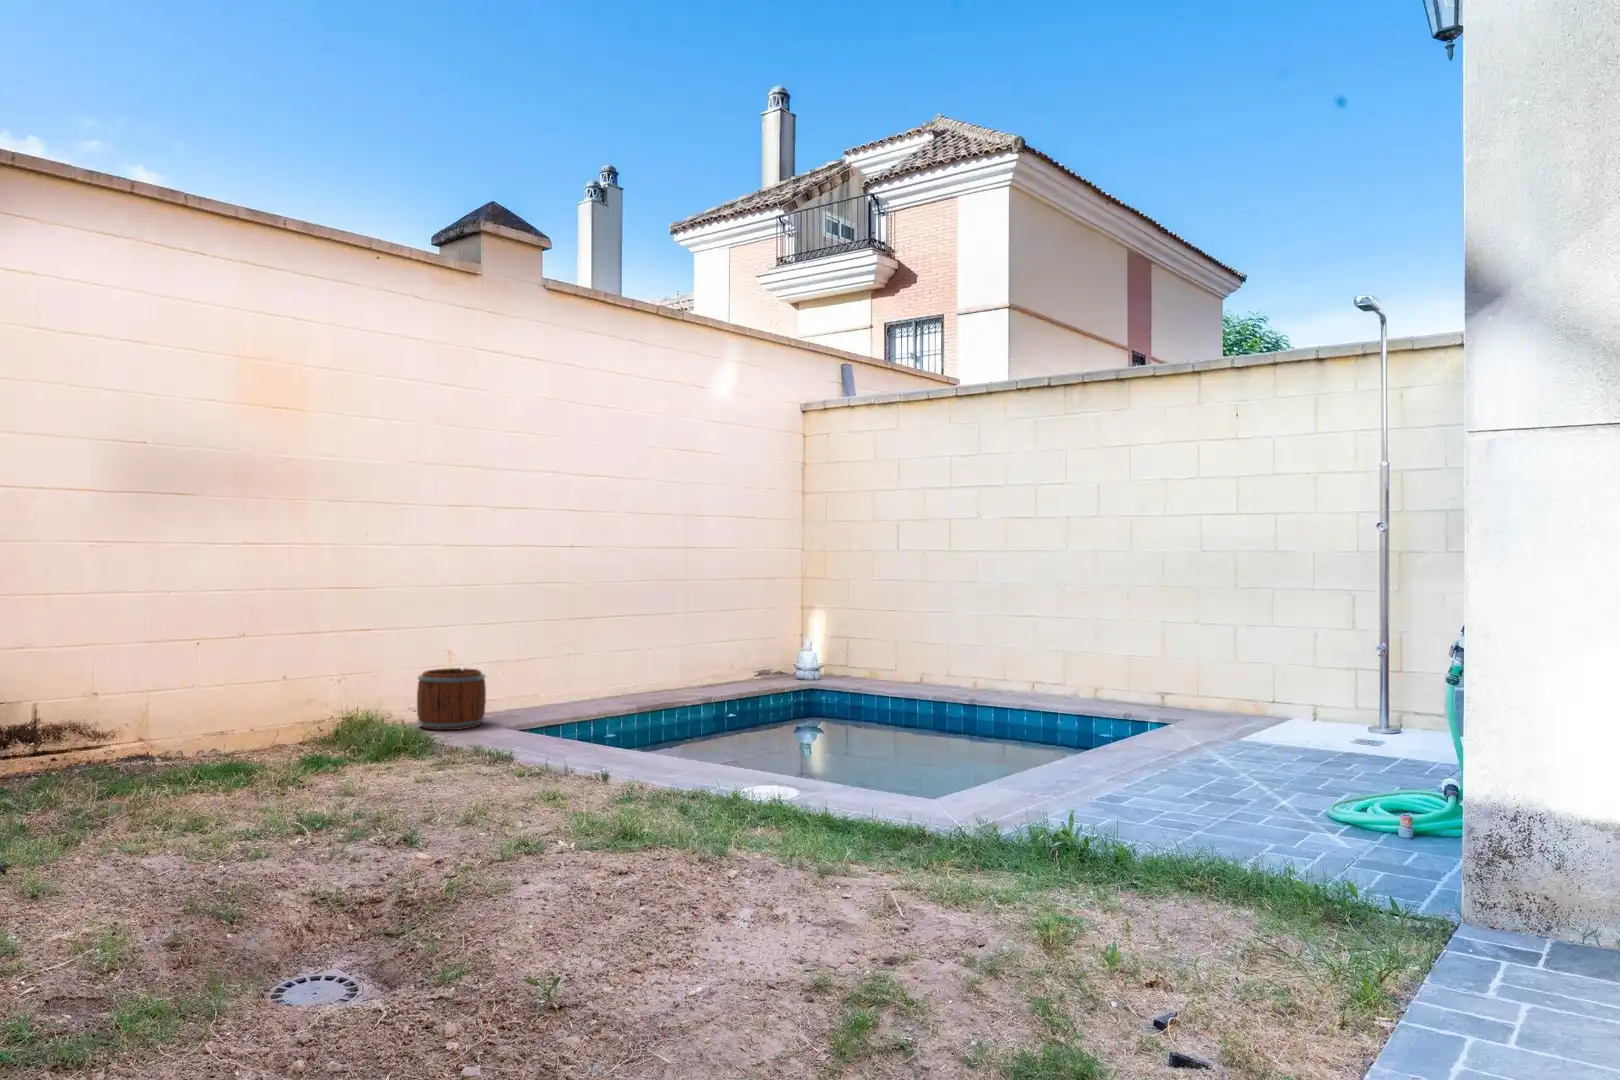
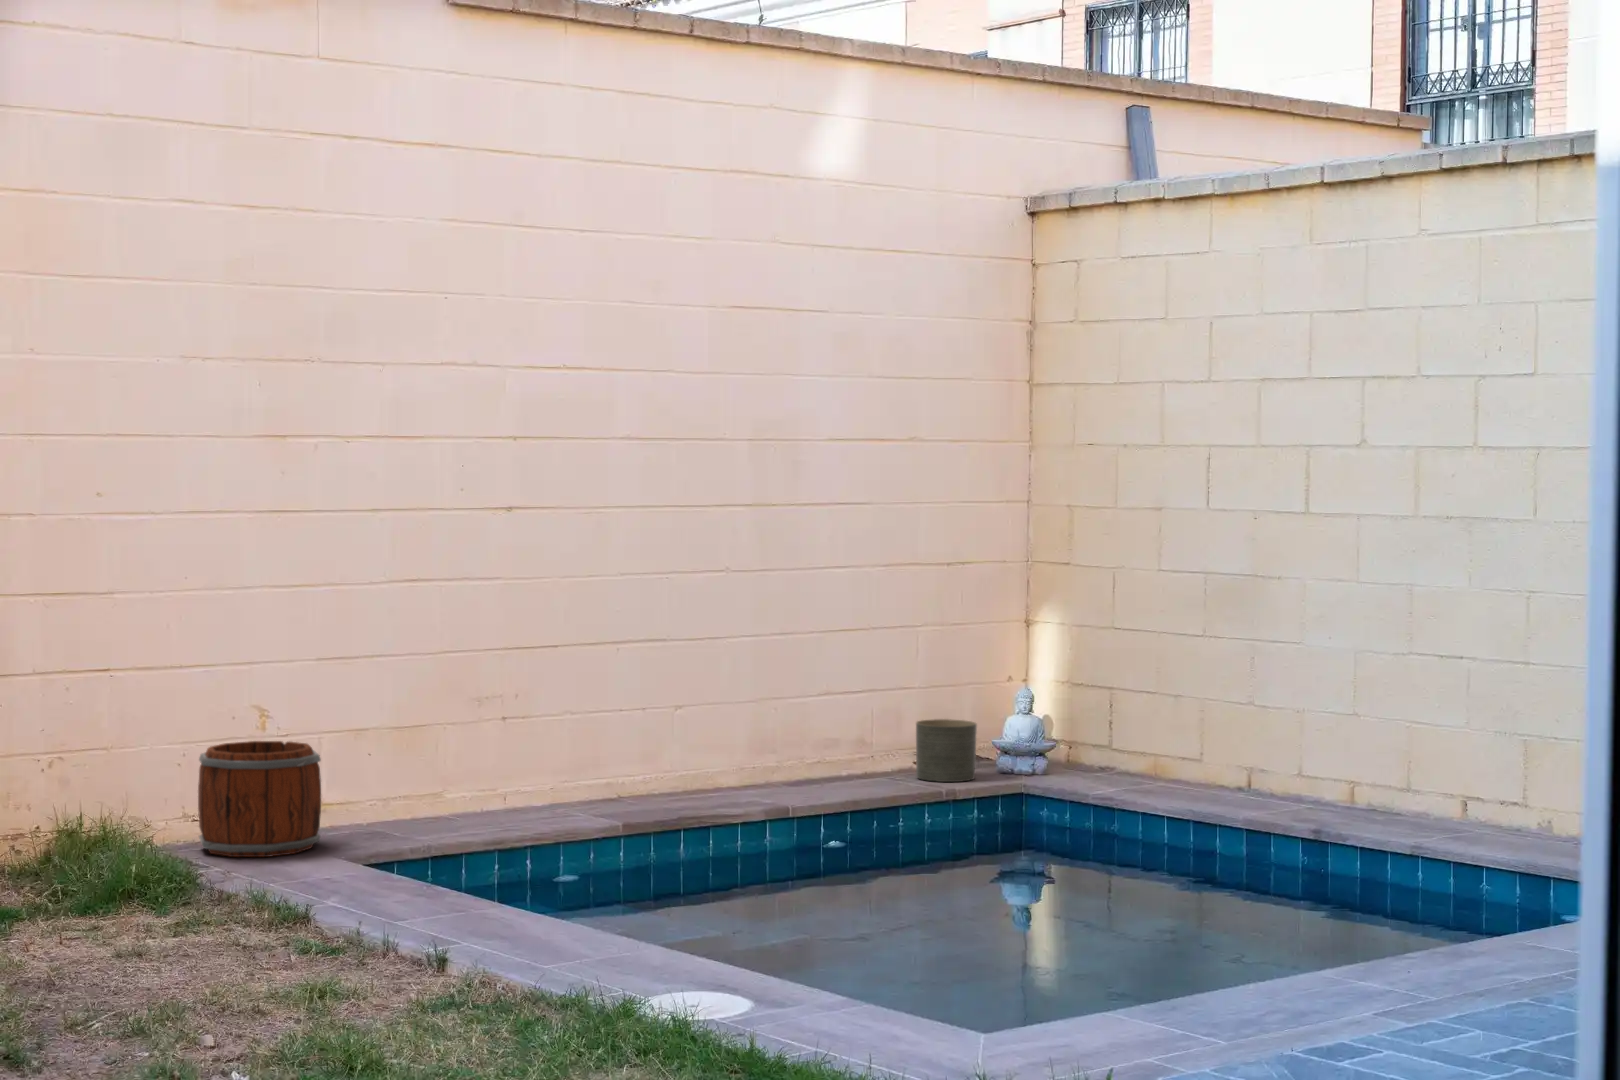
planter: none [759,654,788,684] -> present [916,719,977,782]

